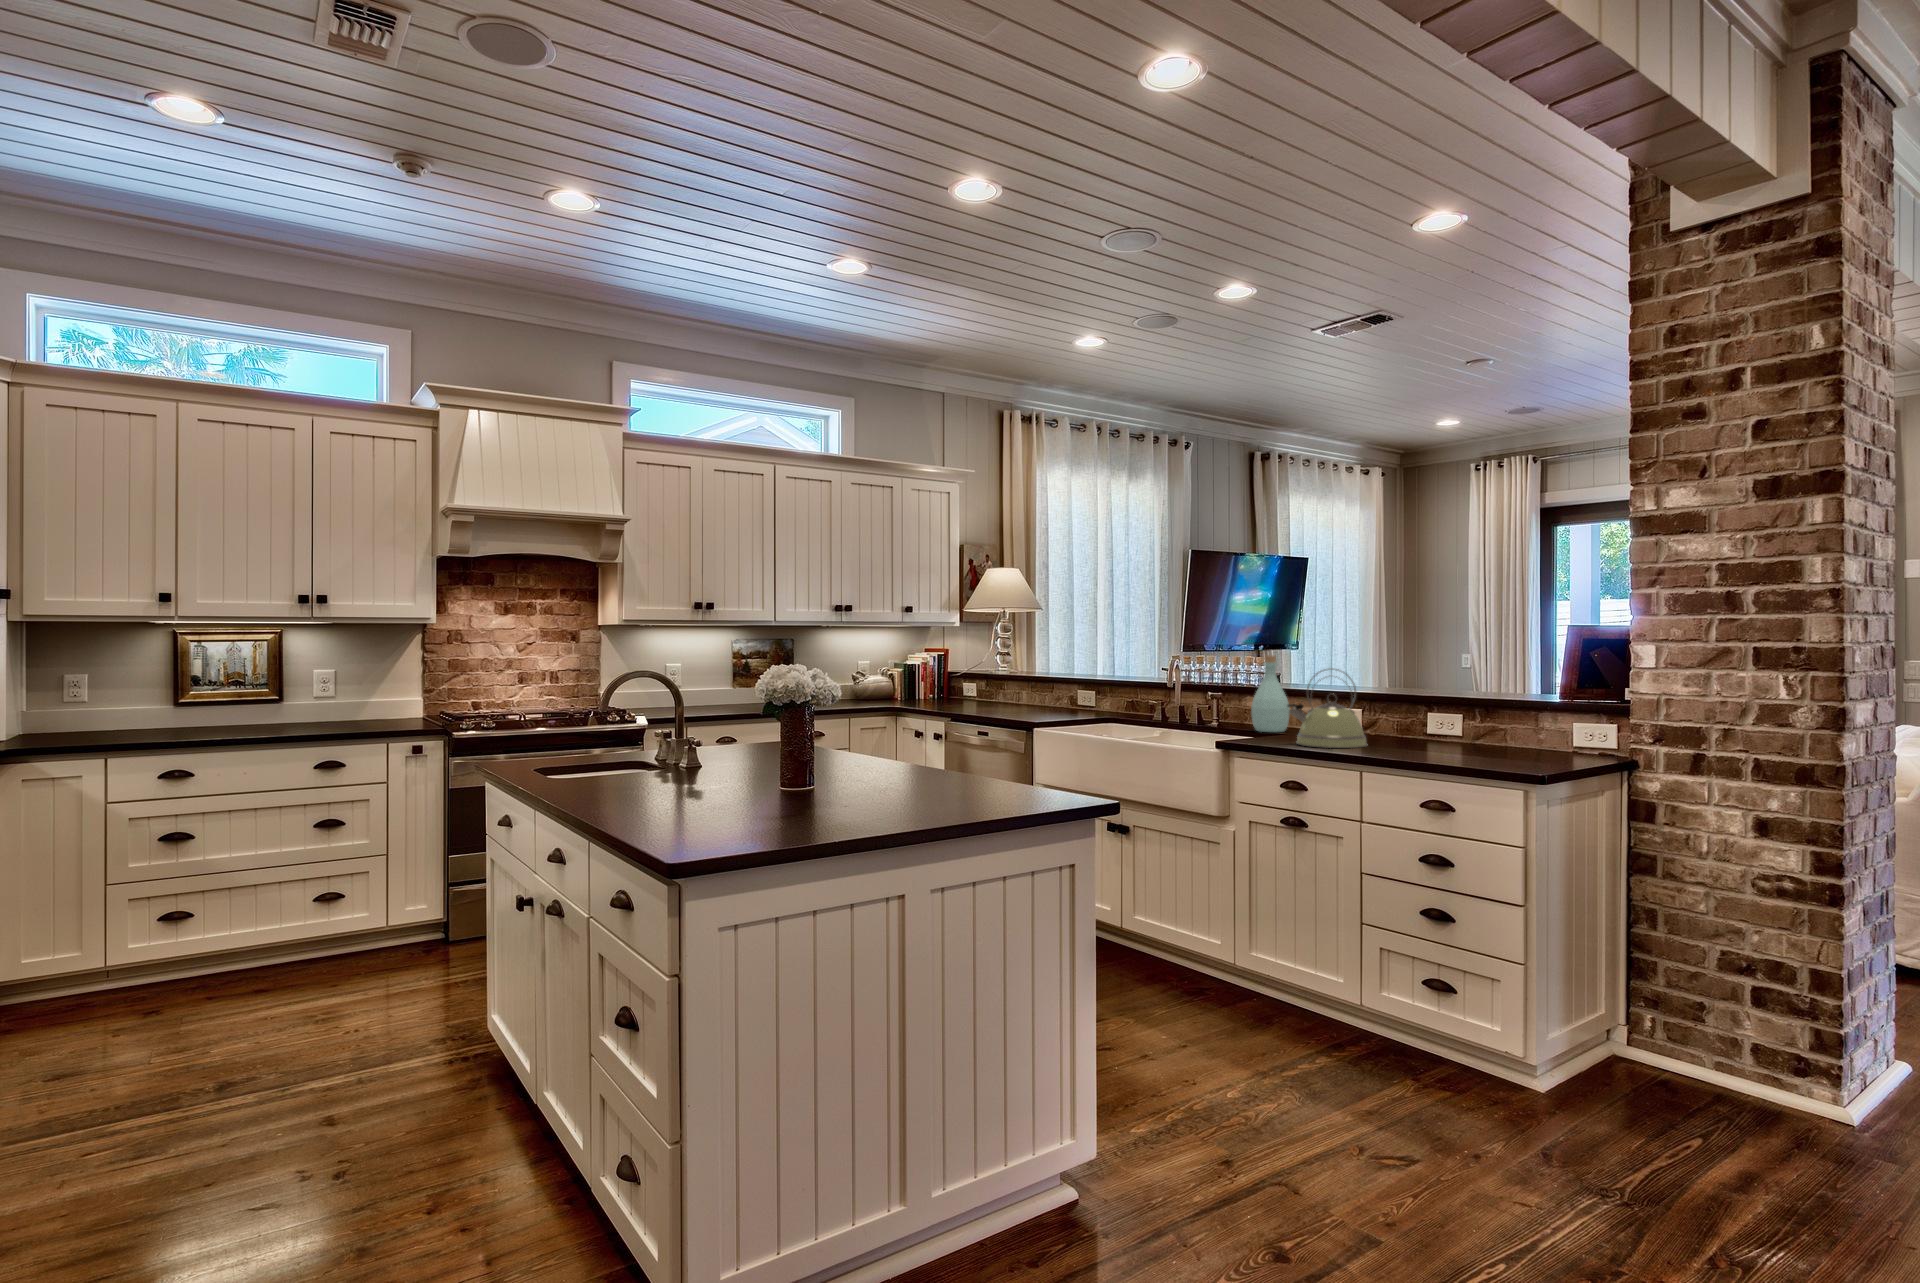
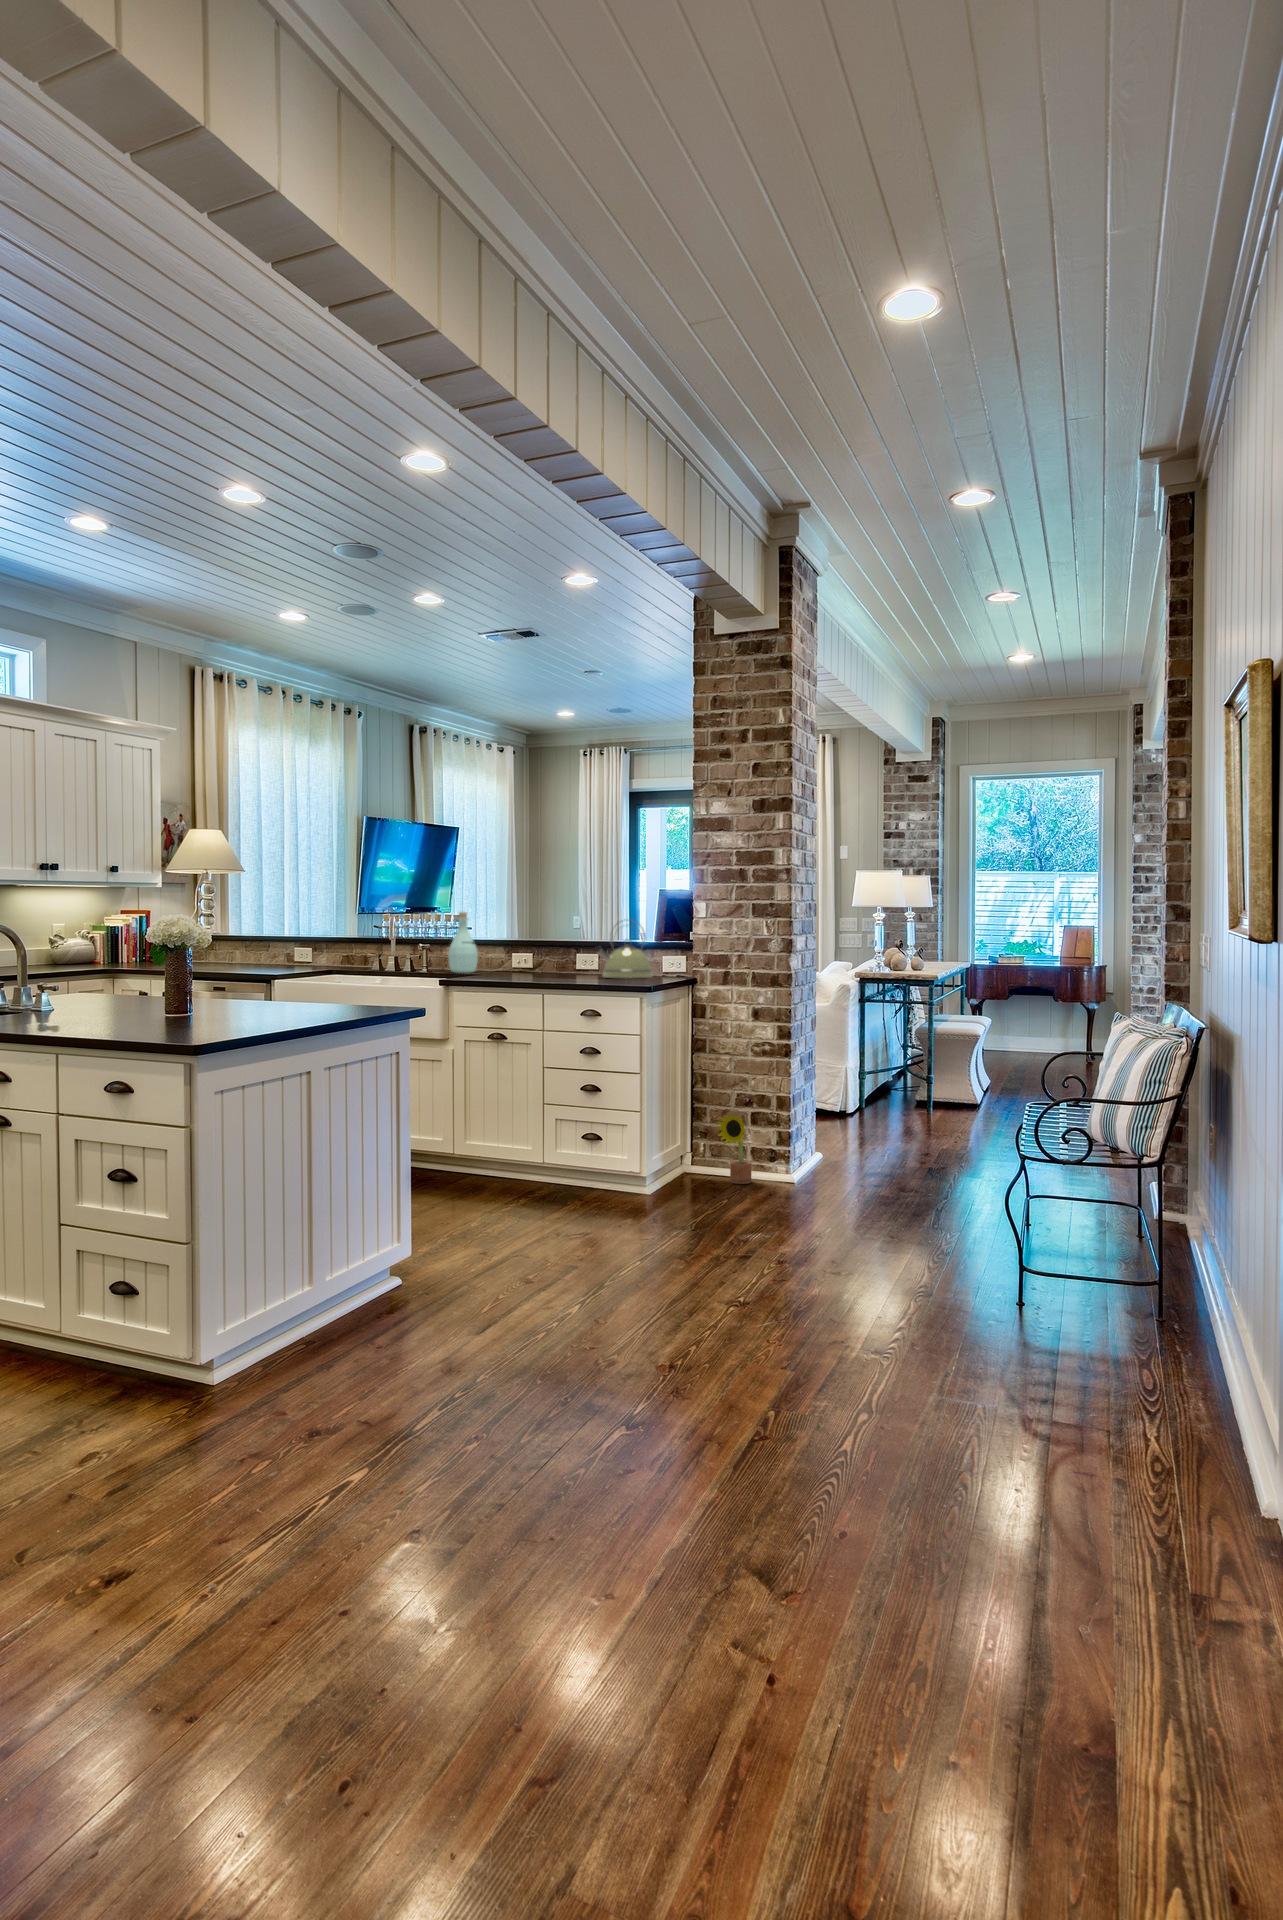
kettle: present [1287,668,1367,748] -> present [597,921,653,978]
decorative plant: none [1688,992,1758,1111] -> present [717,1114,751,1184]

